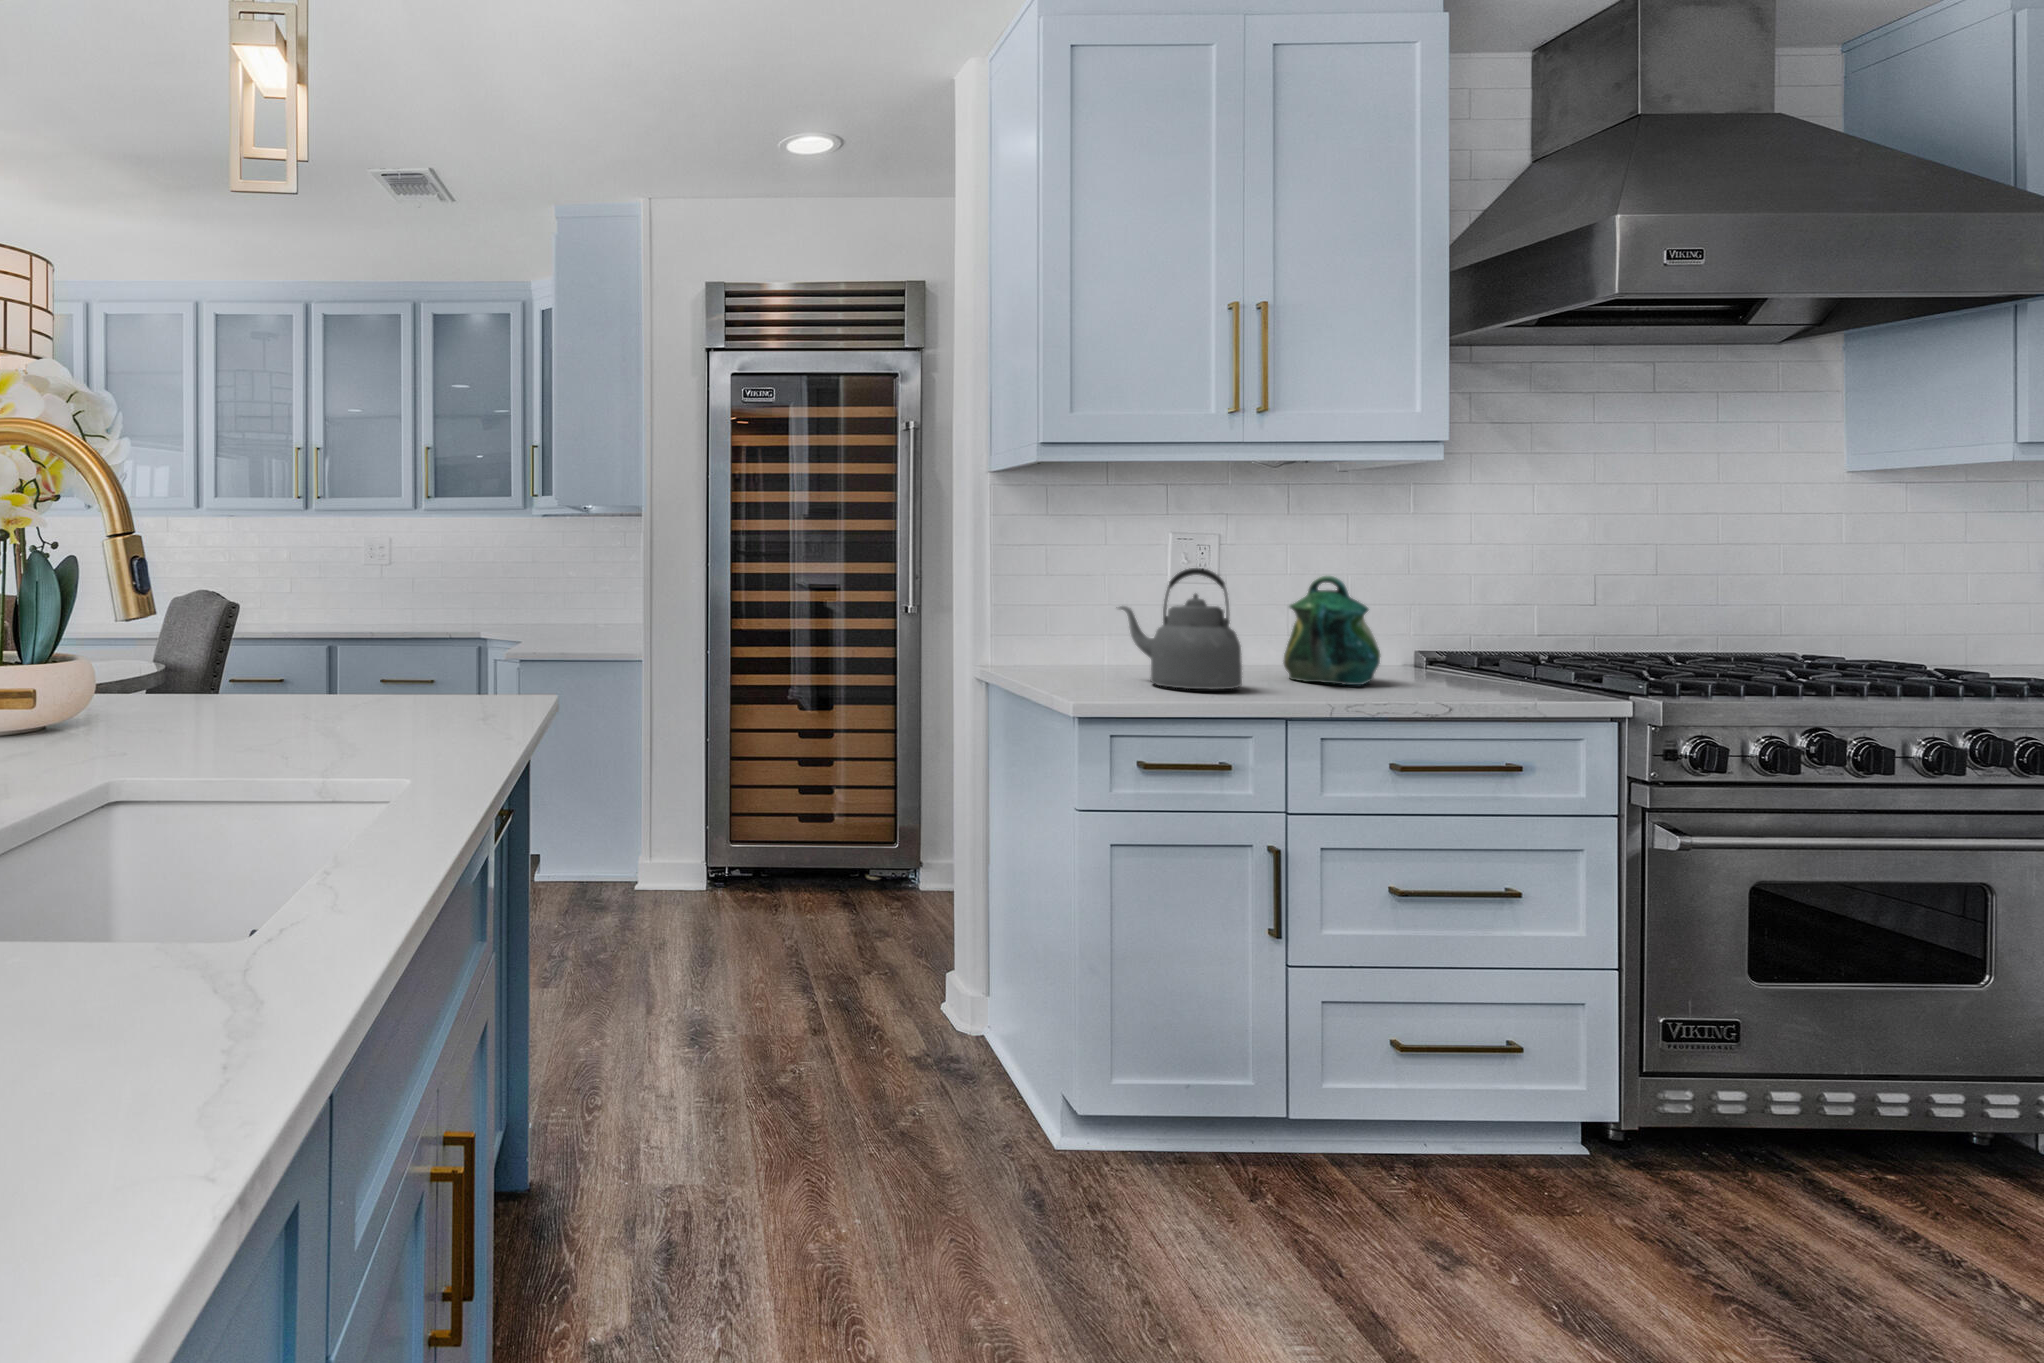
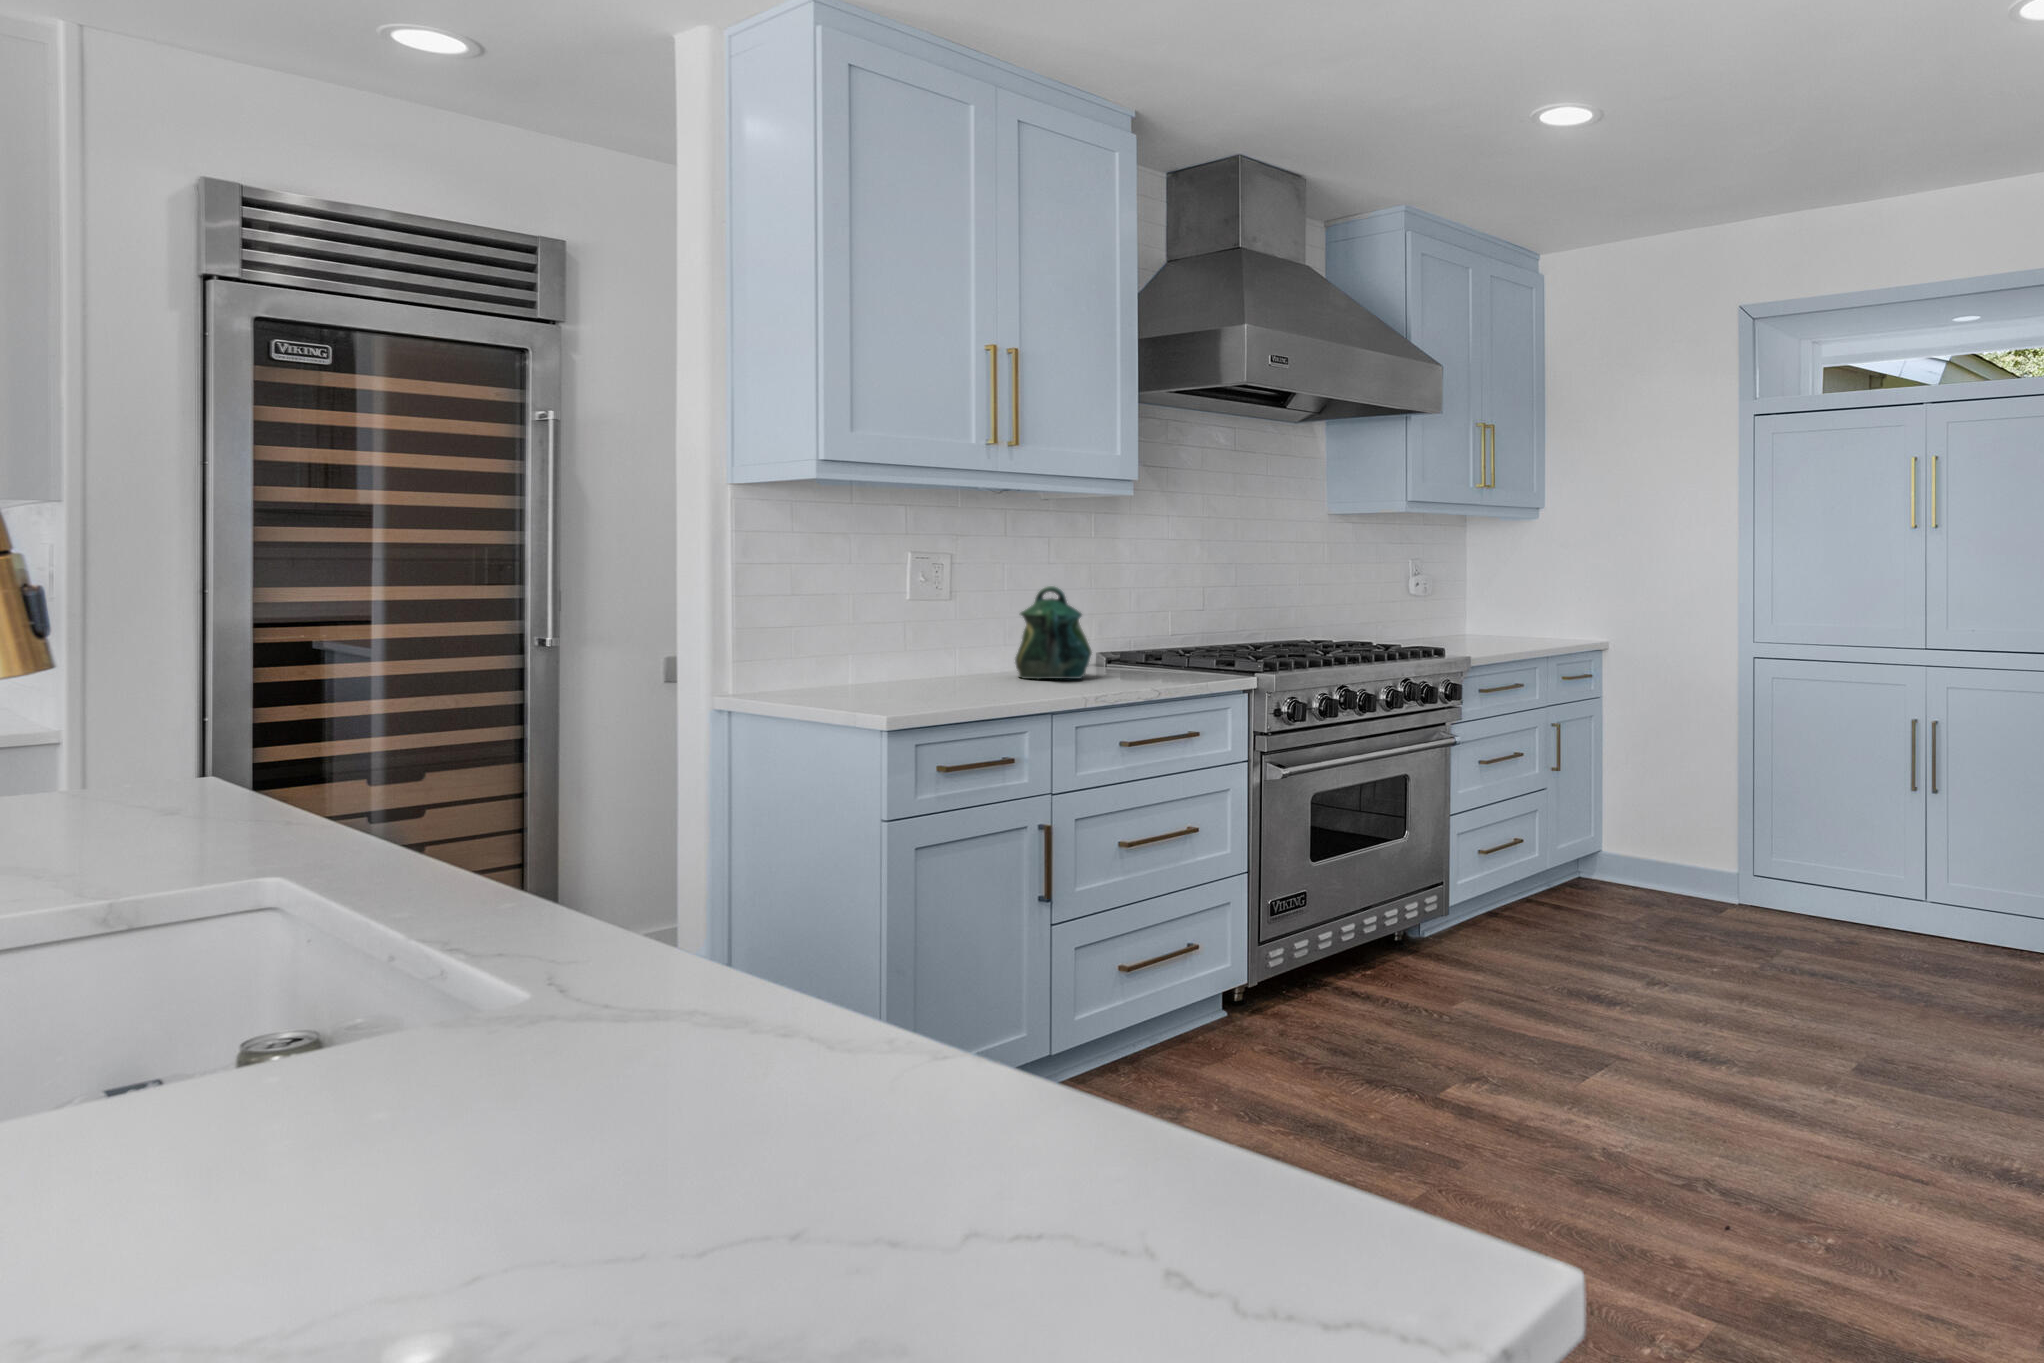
kettle: present [1119,568,1242,689] -> none [883,578,1004,691]

